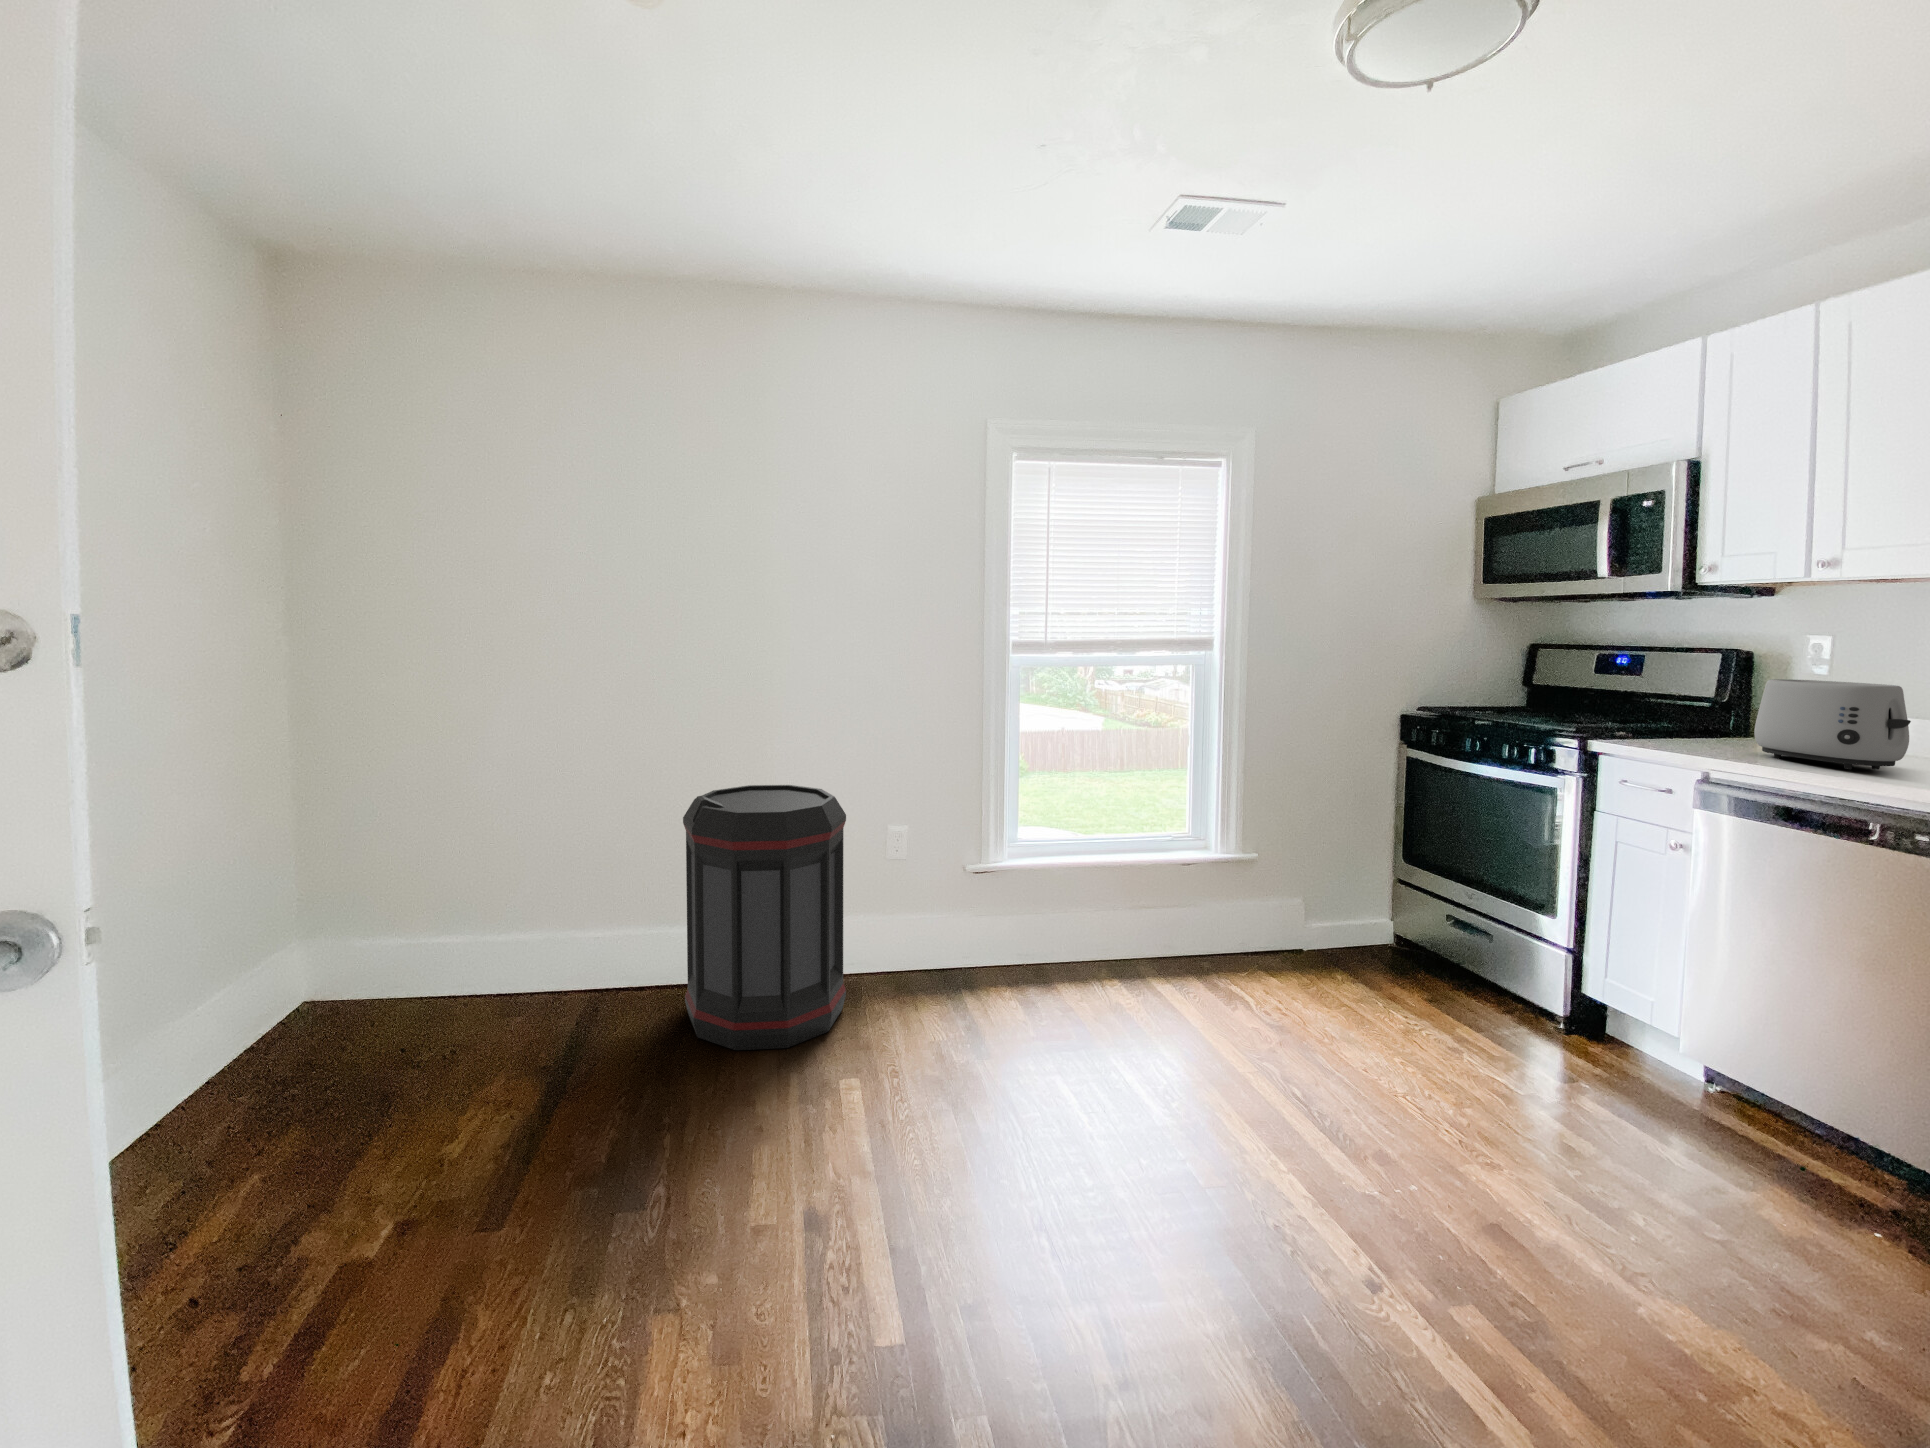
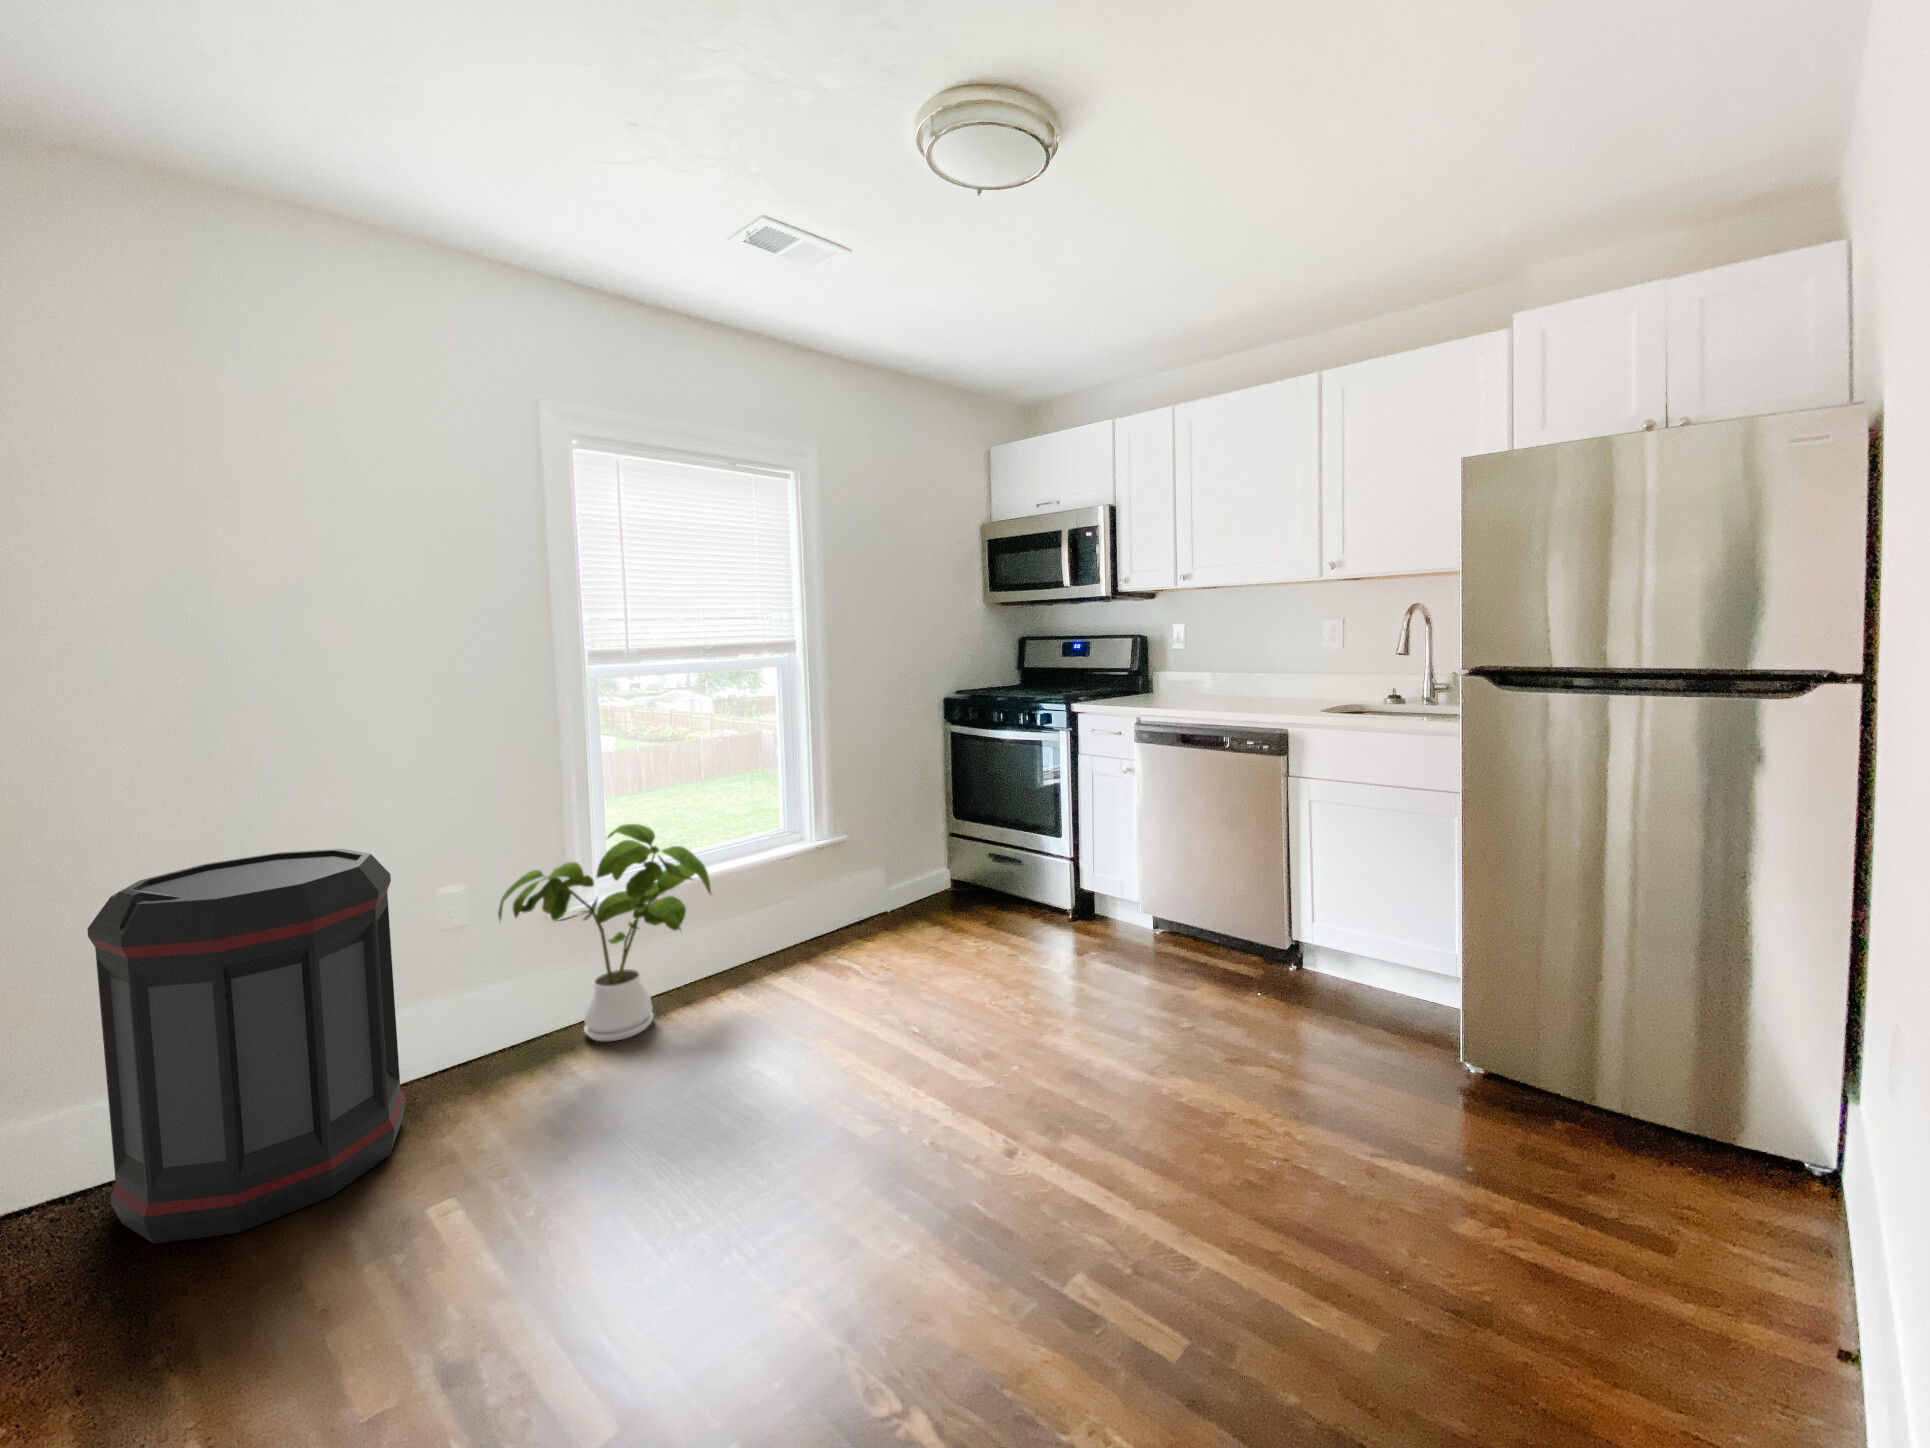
toaster: present [1754,679,1911,769] -> none [1159,652,1229,707]
house plant: none [924,805,1098,998] -> present [498,824,711,1041]

